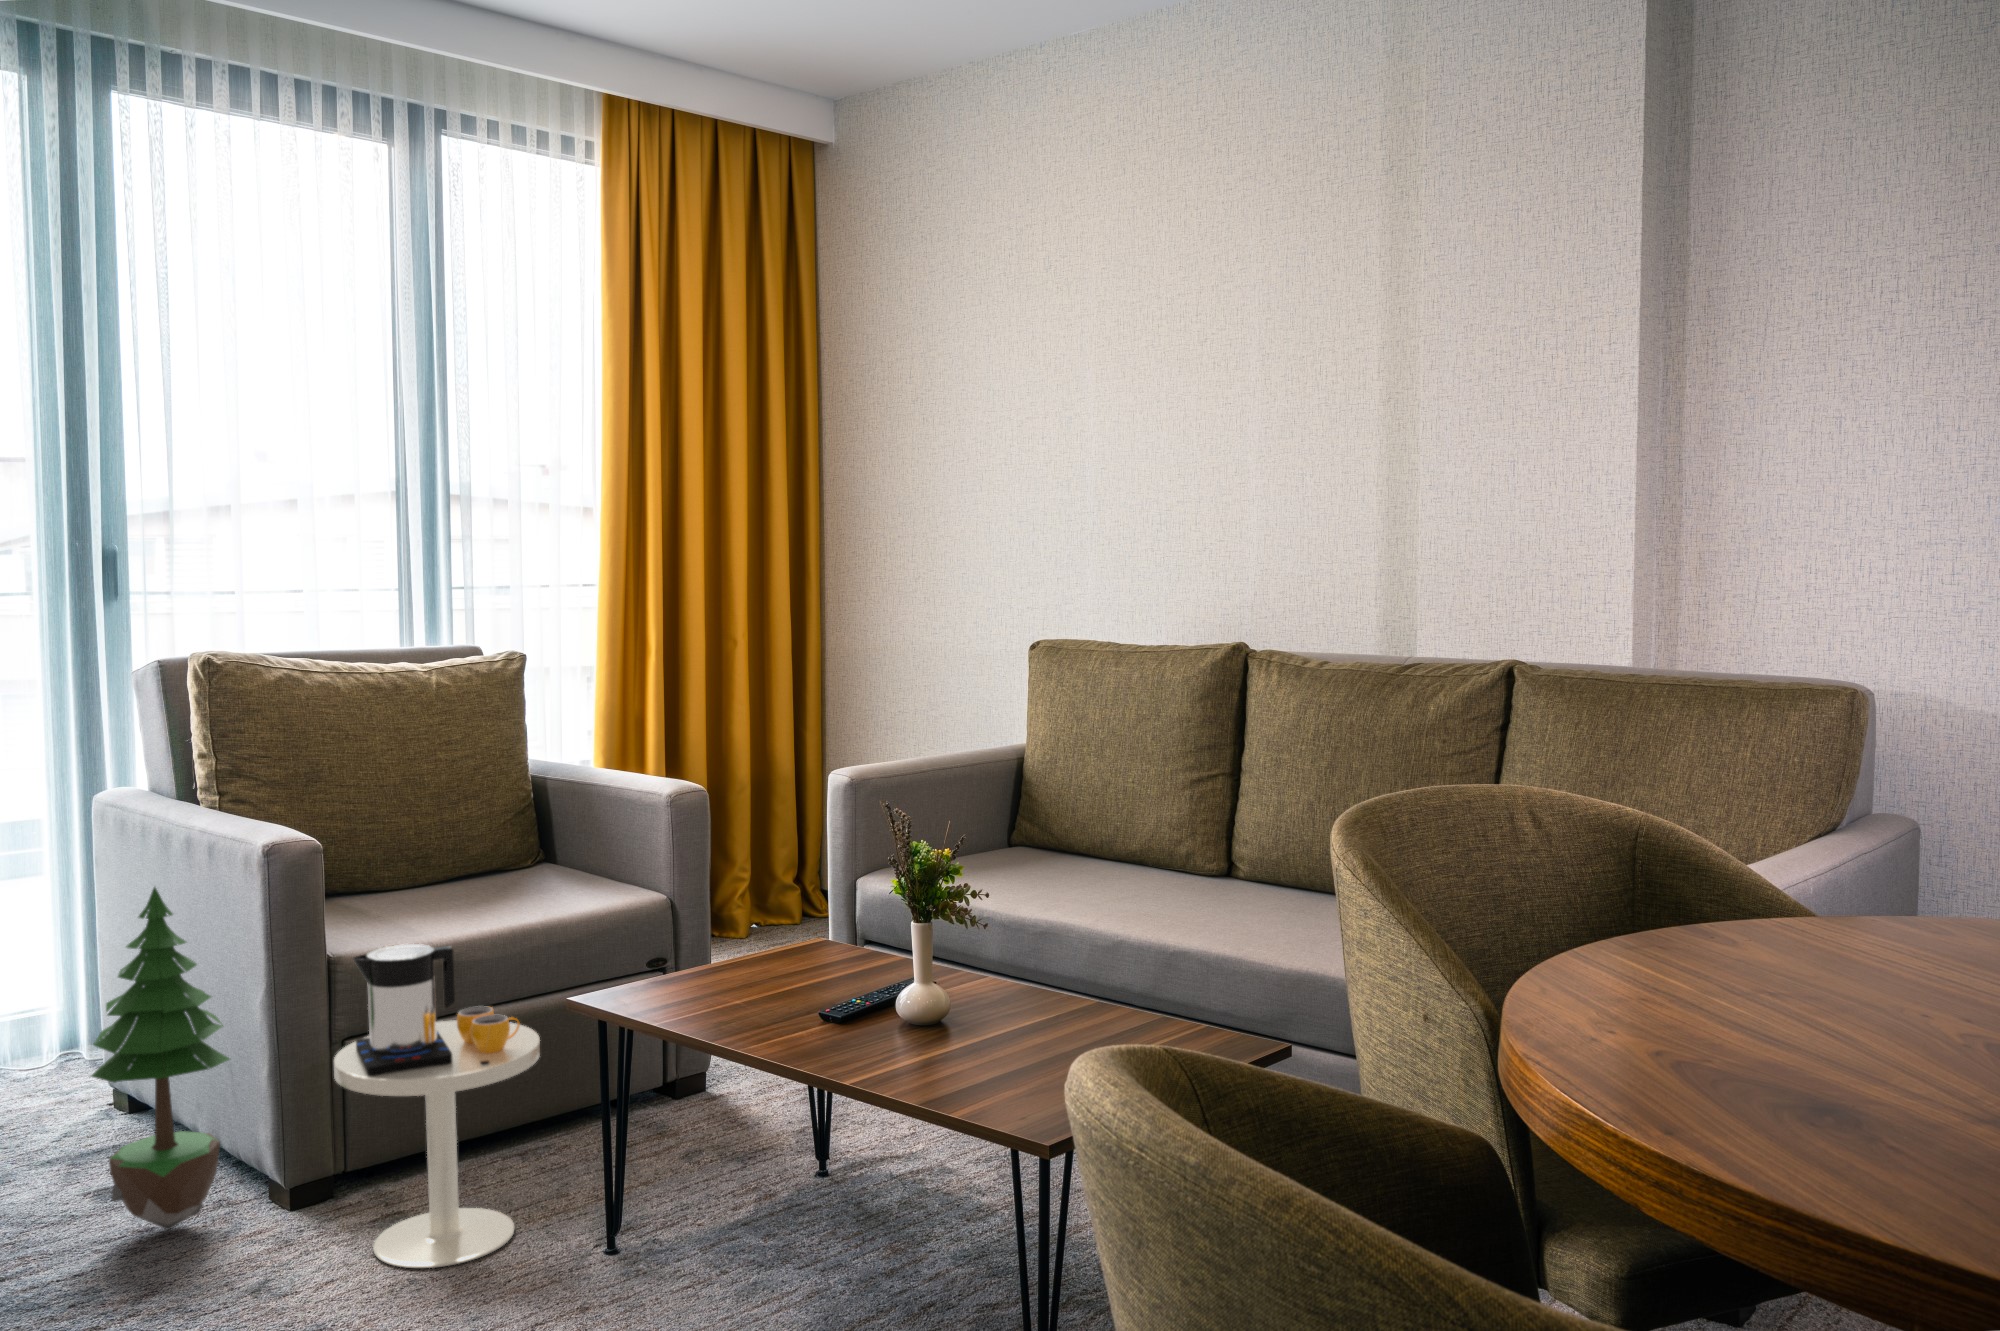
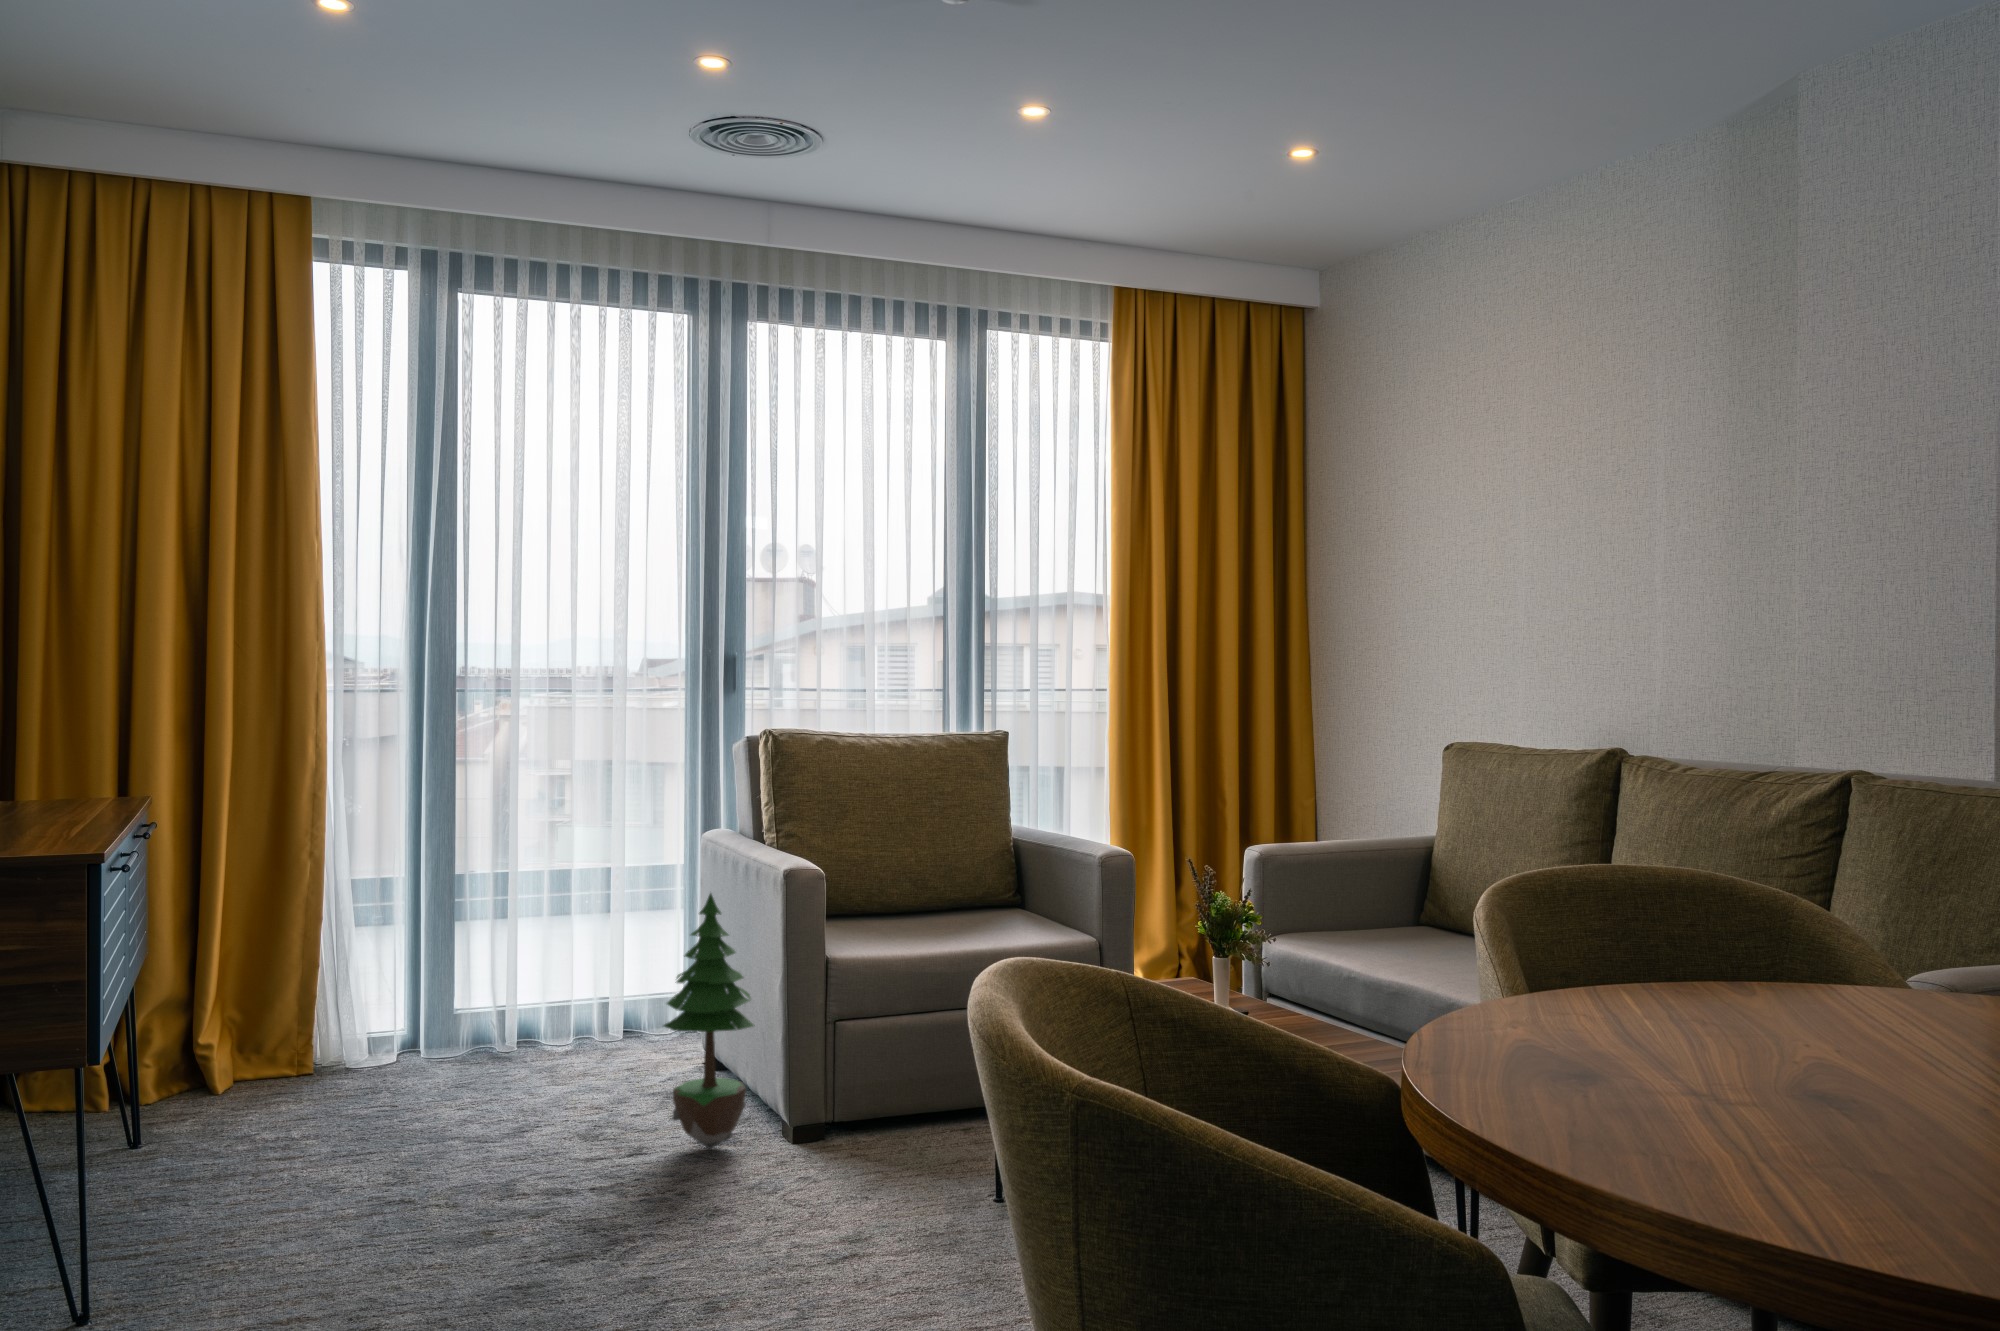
side table: present [334,944,540,1268] -> none [813,949,962,1202]

